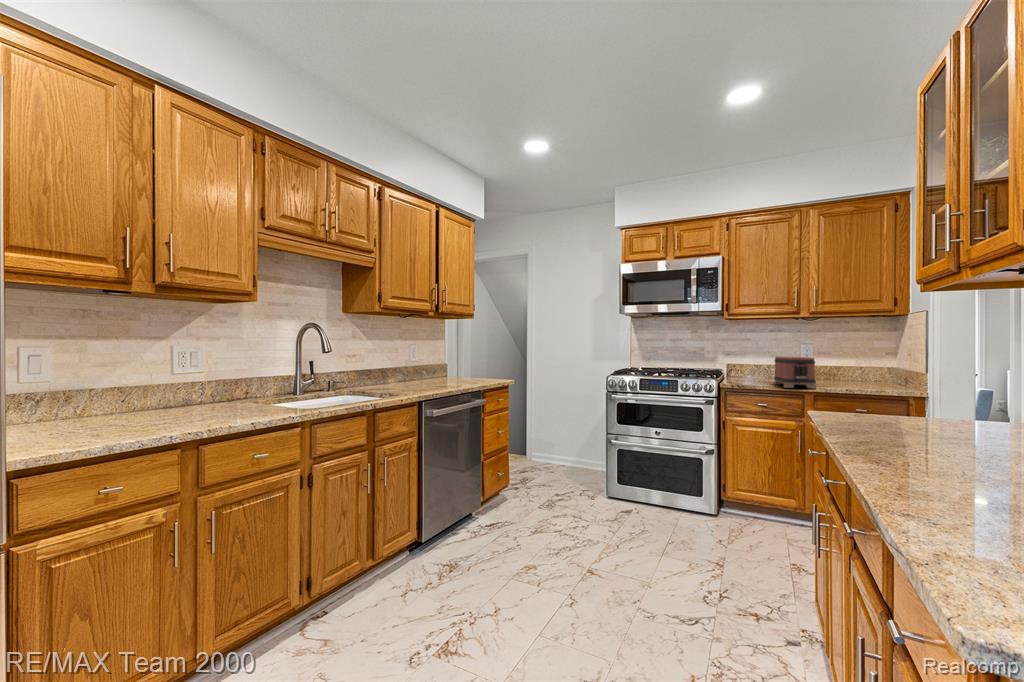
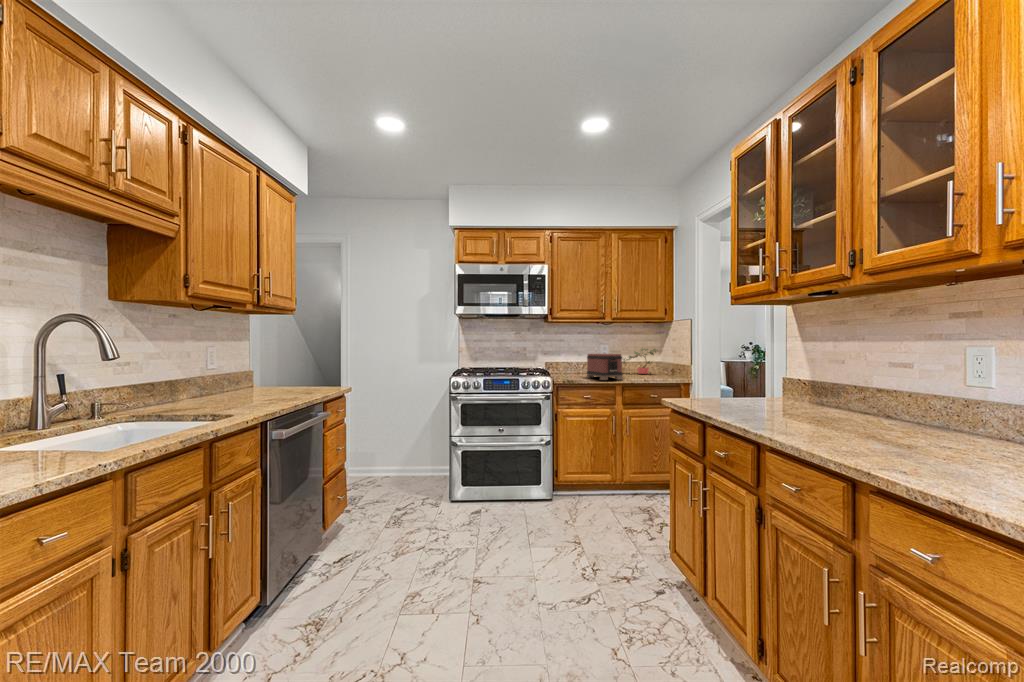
potted plant: none [826,350,880,384] -> present [623,348,657,374]

